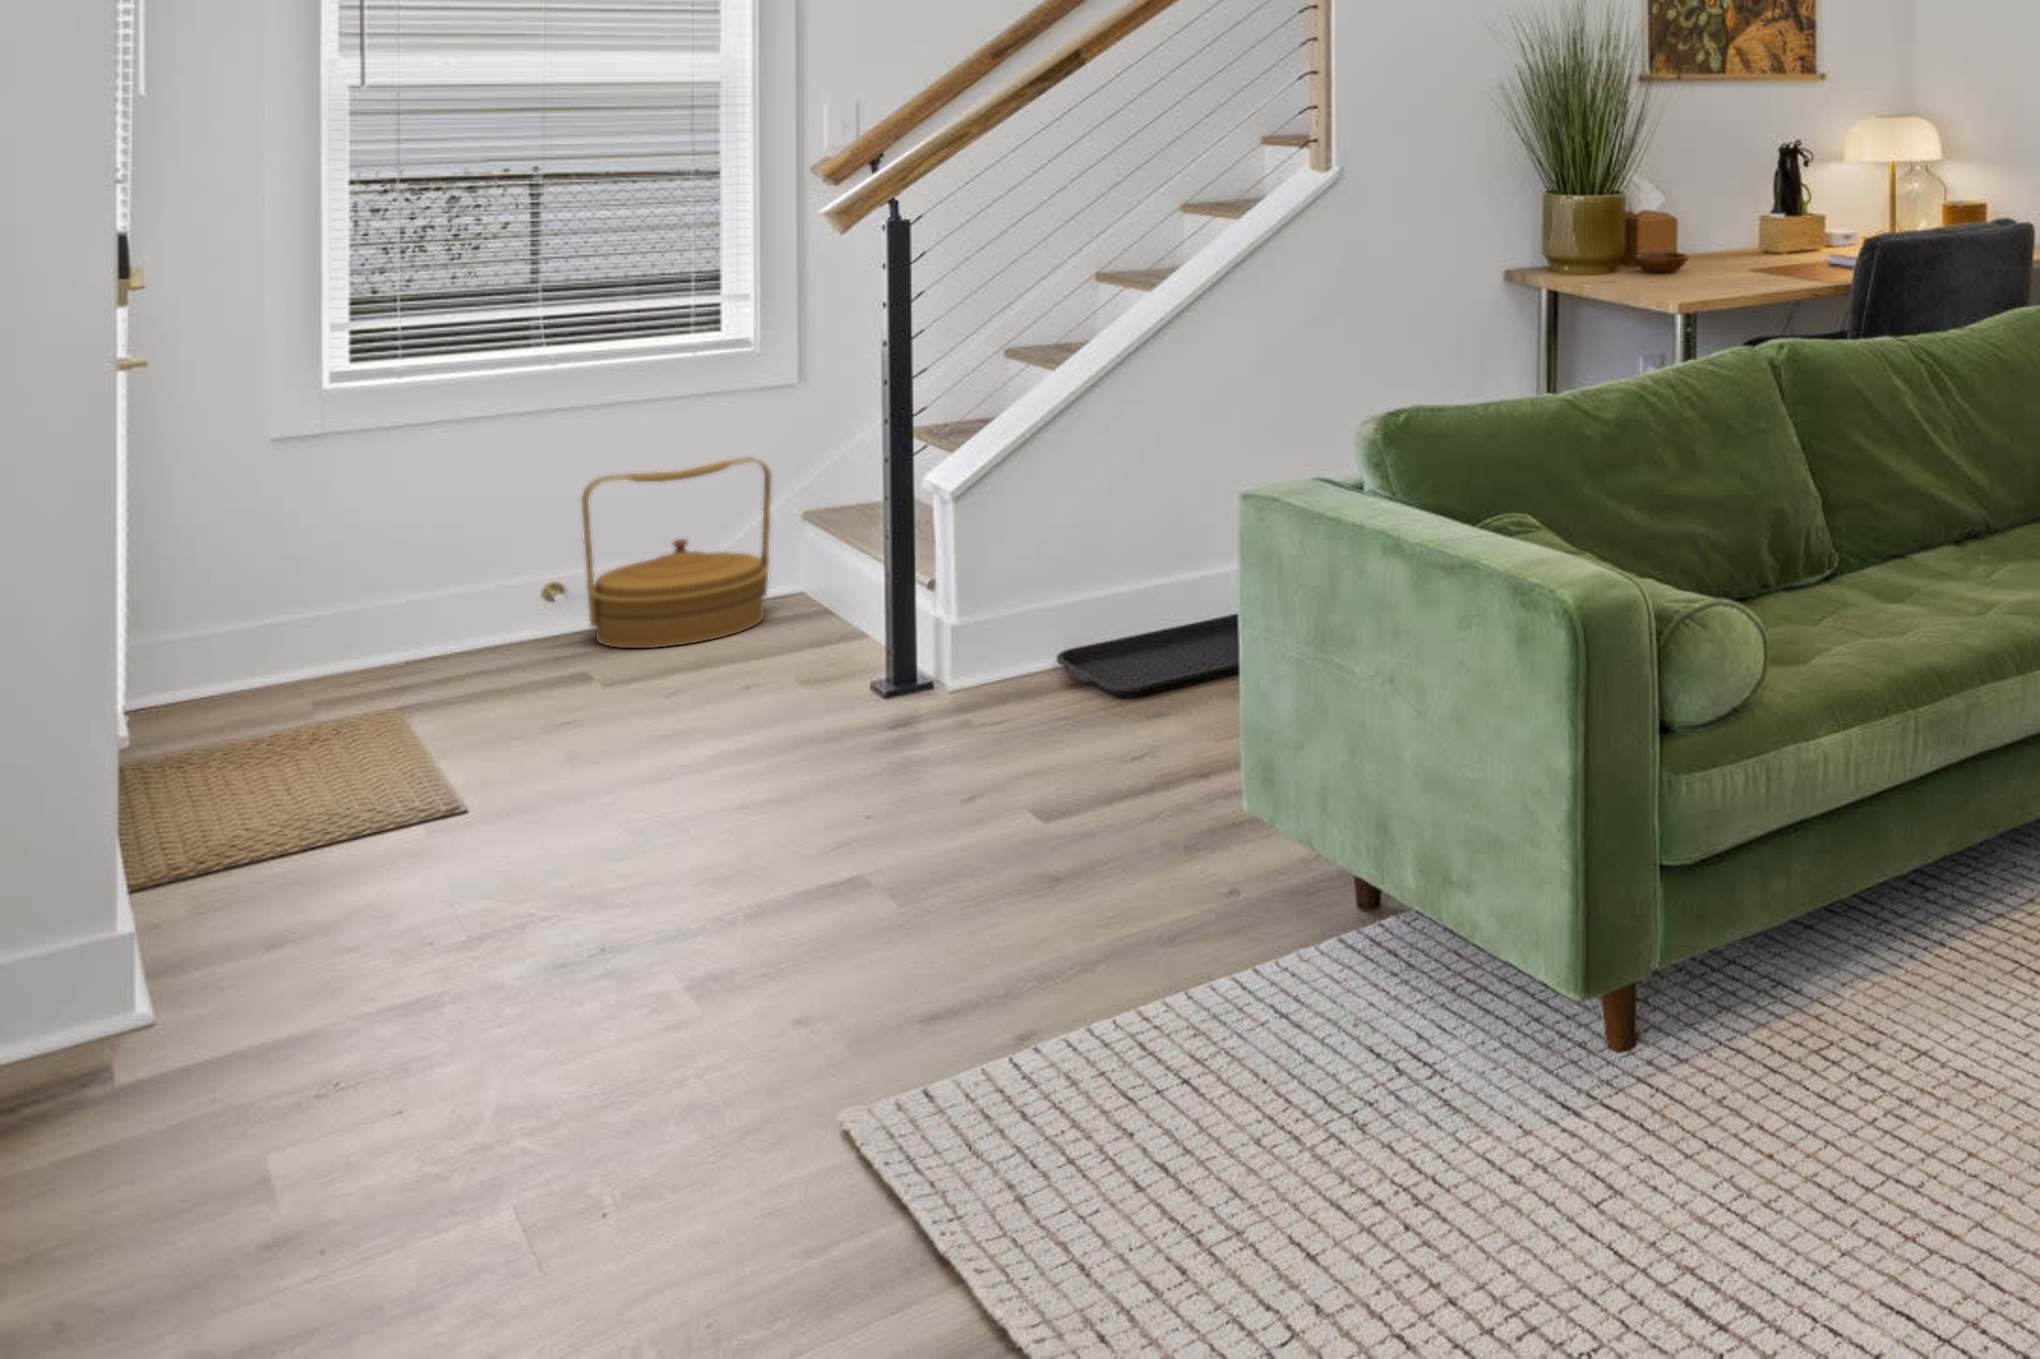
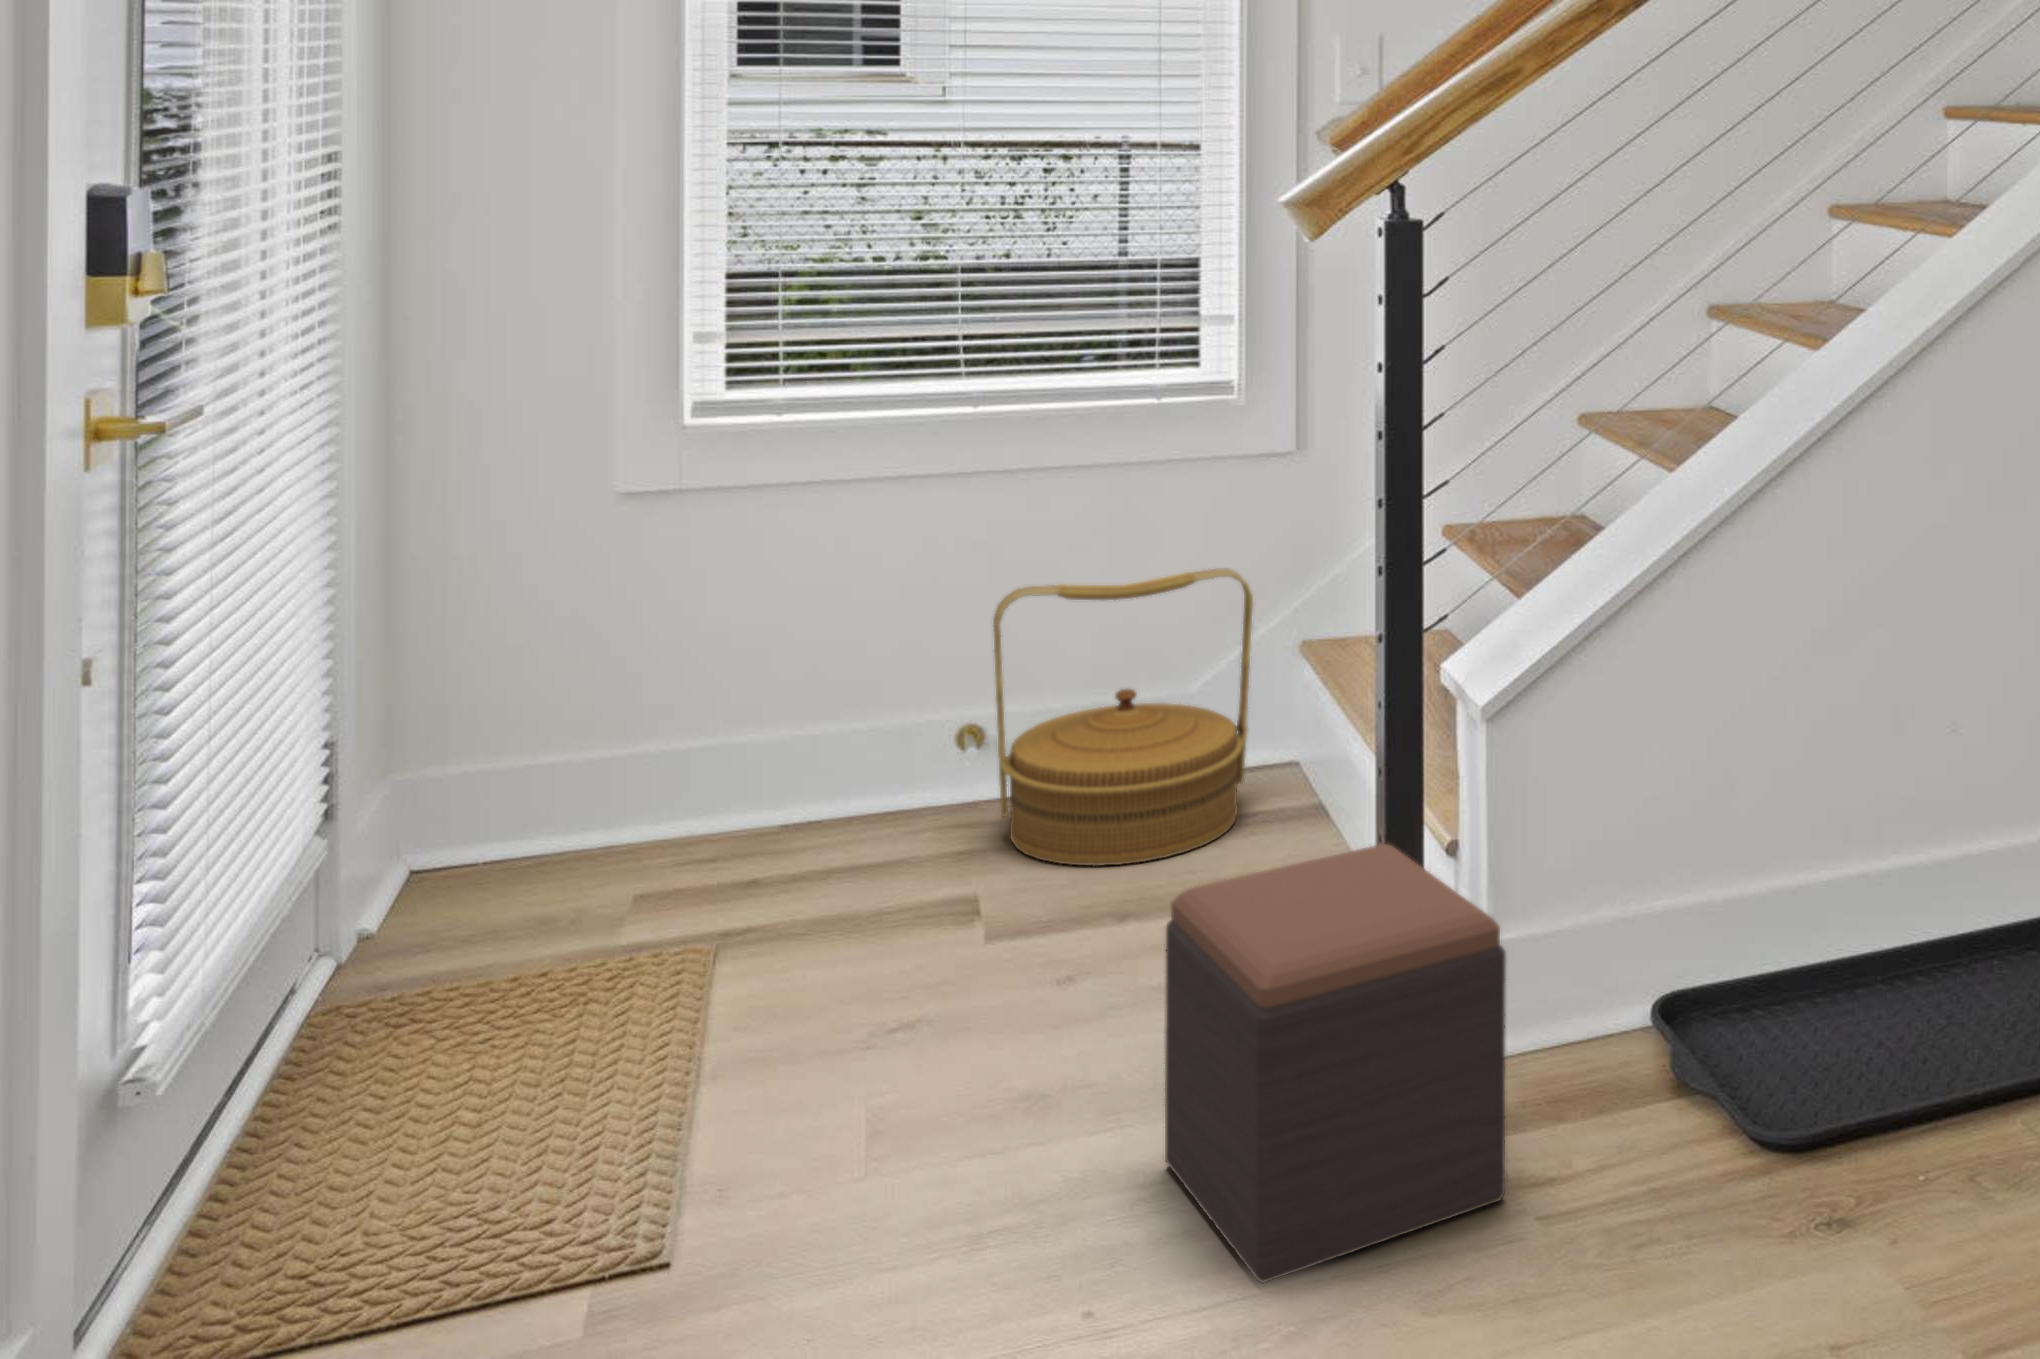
footstool: none [767,565,972,765] -> present [1165,844,1506,1283]

